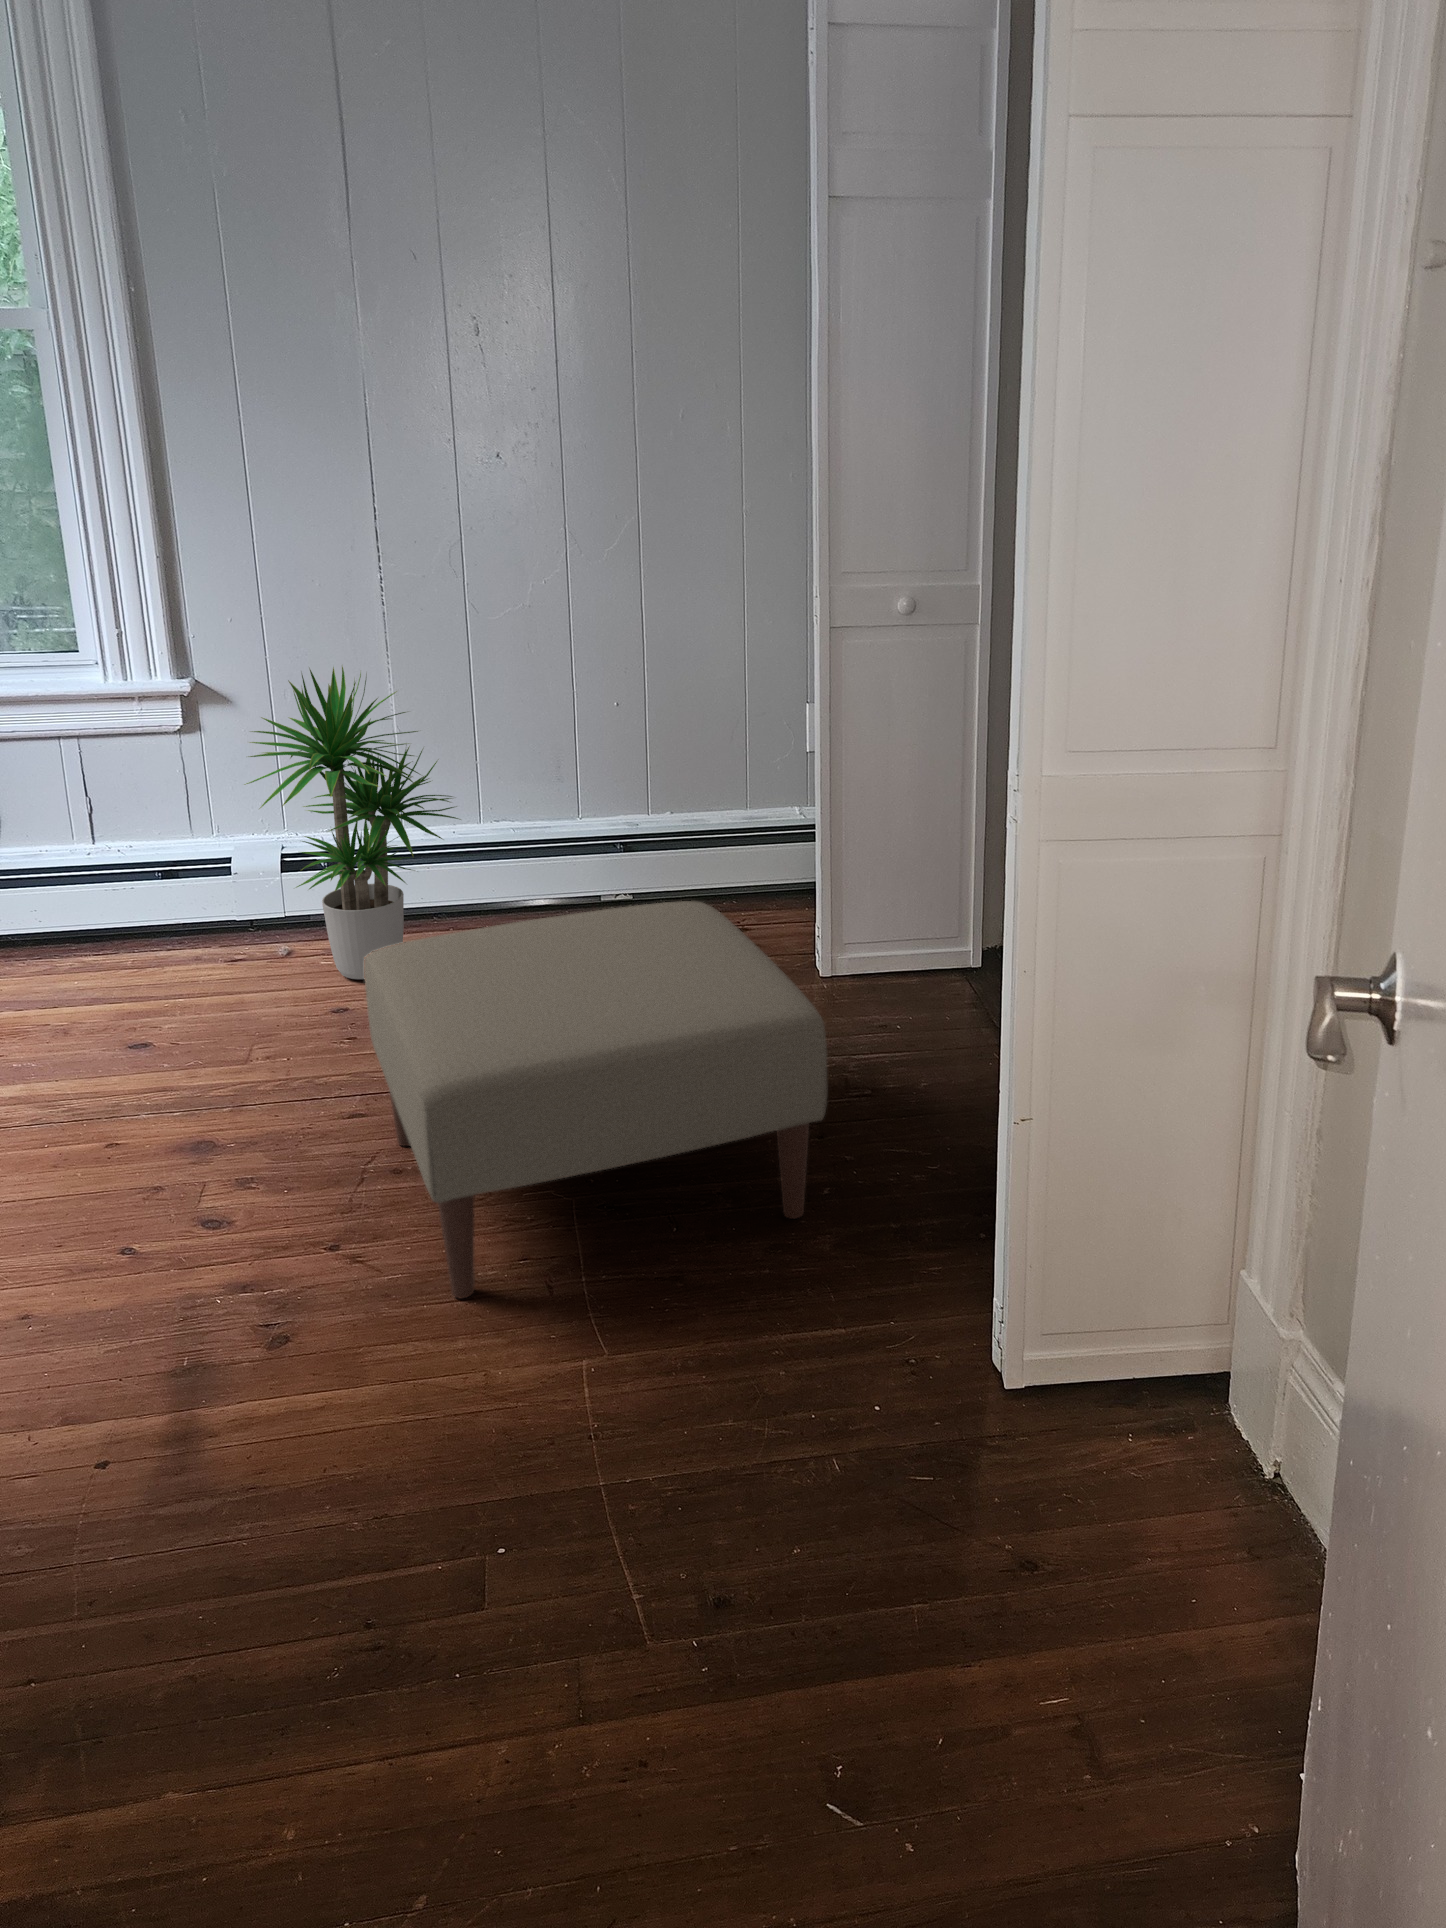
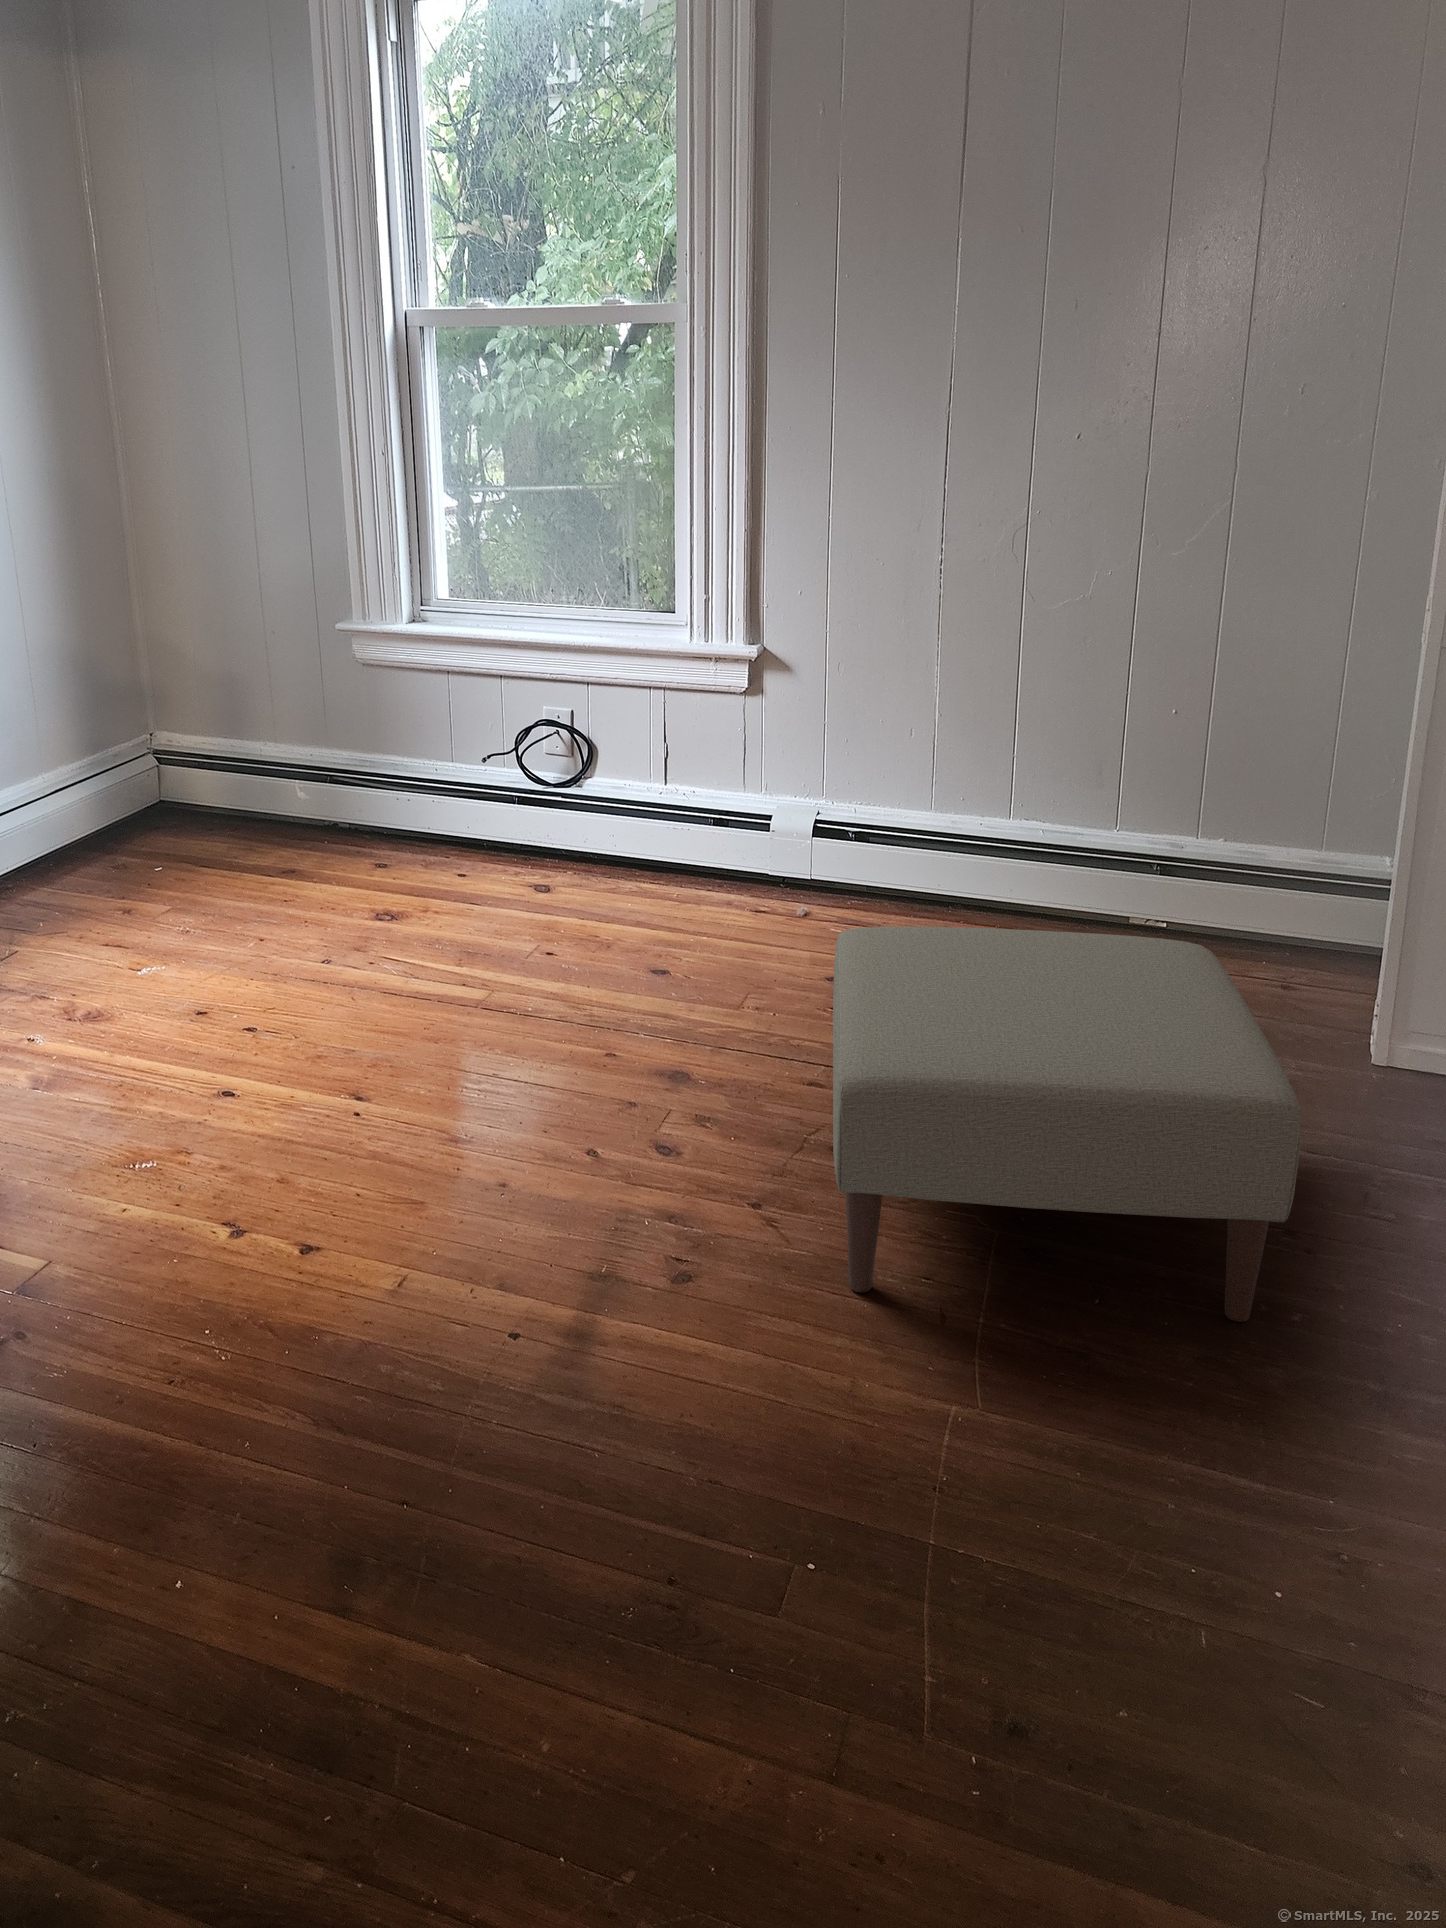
potted plant: present [244,667,461,979] -> none [781,645,985,954]

